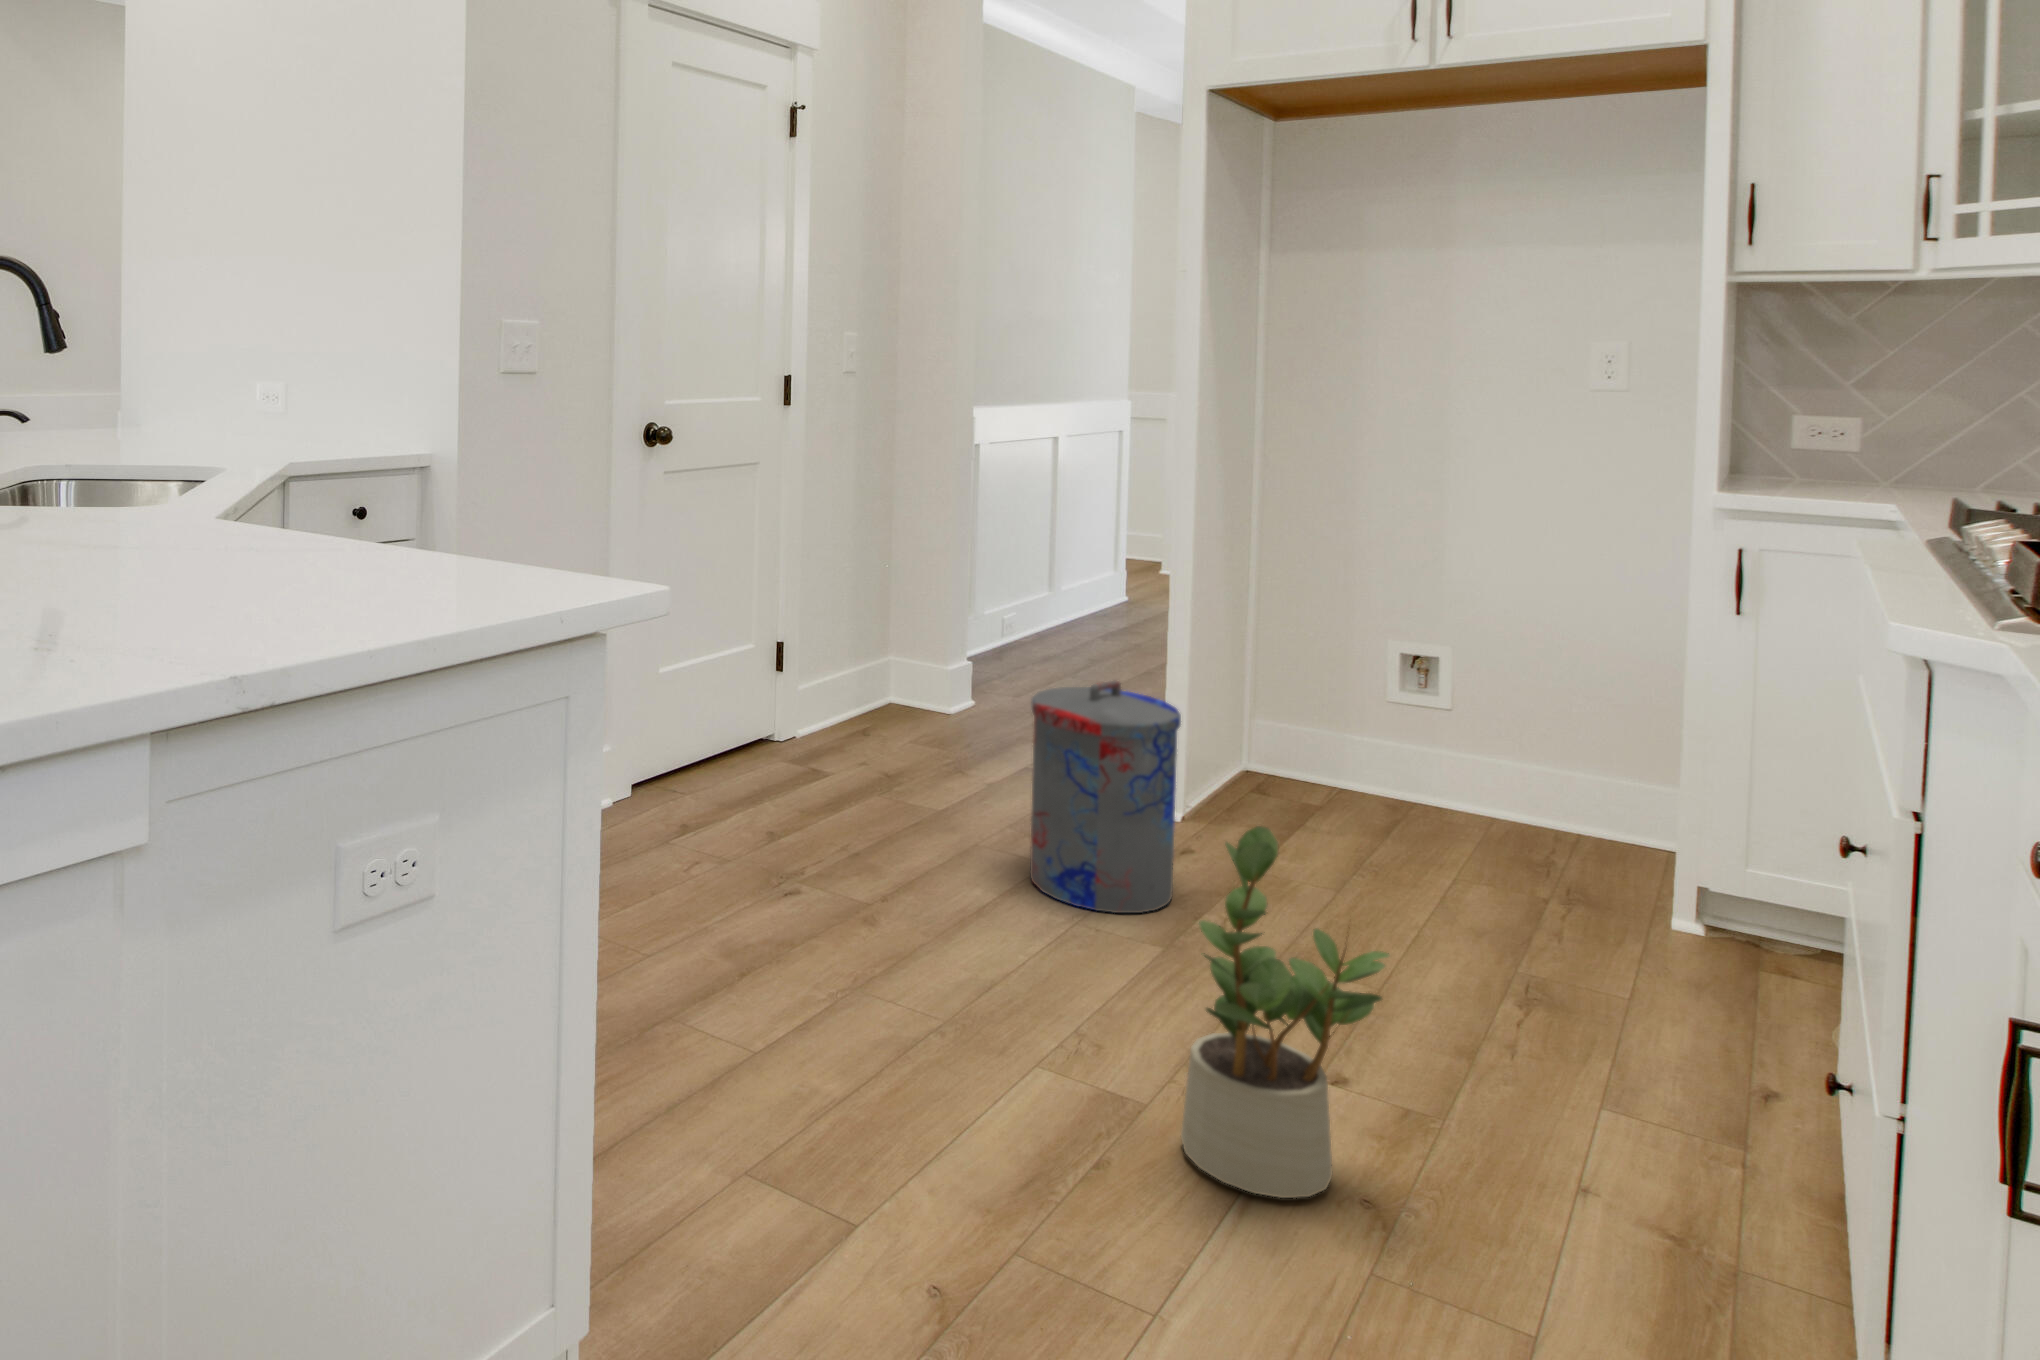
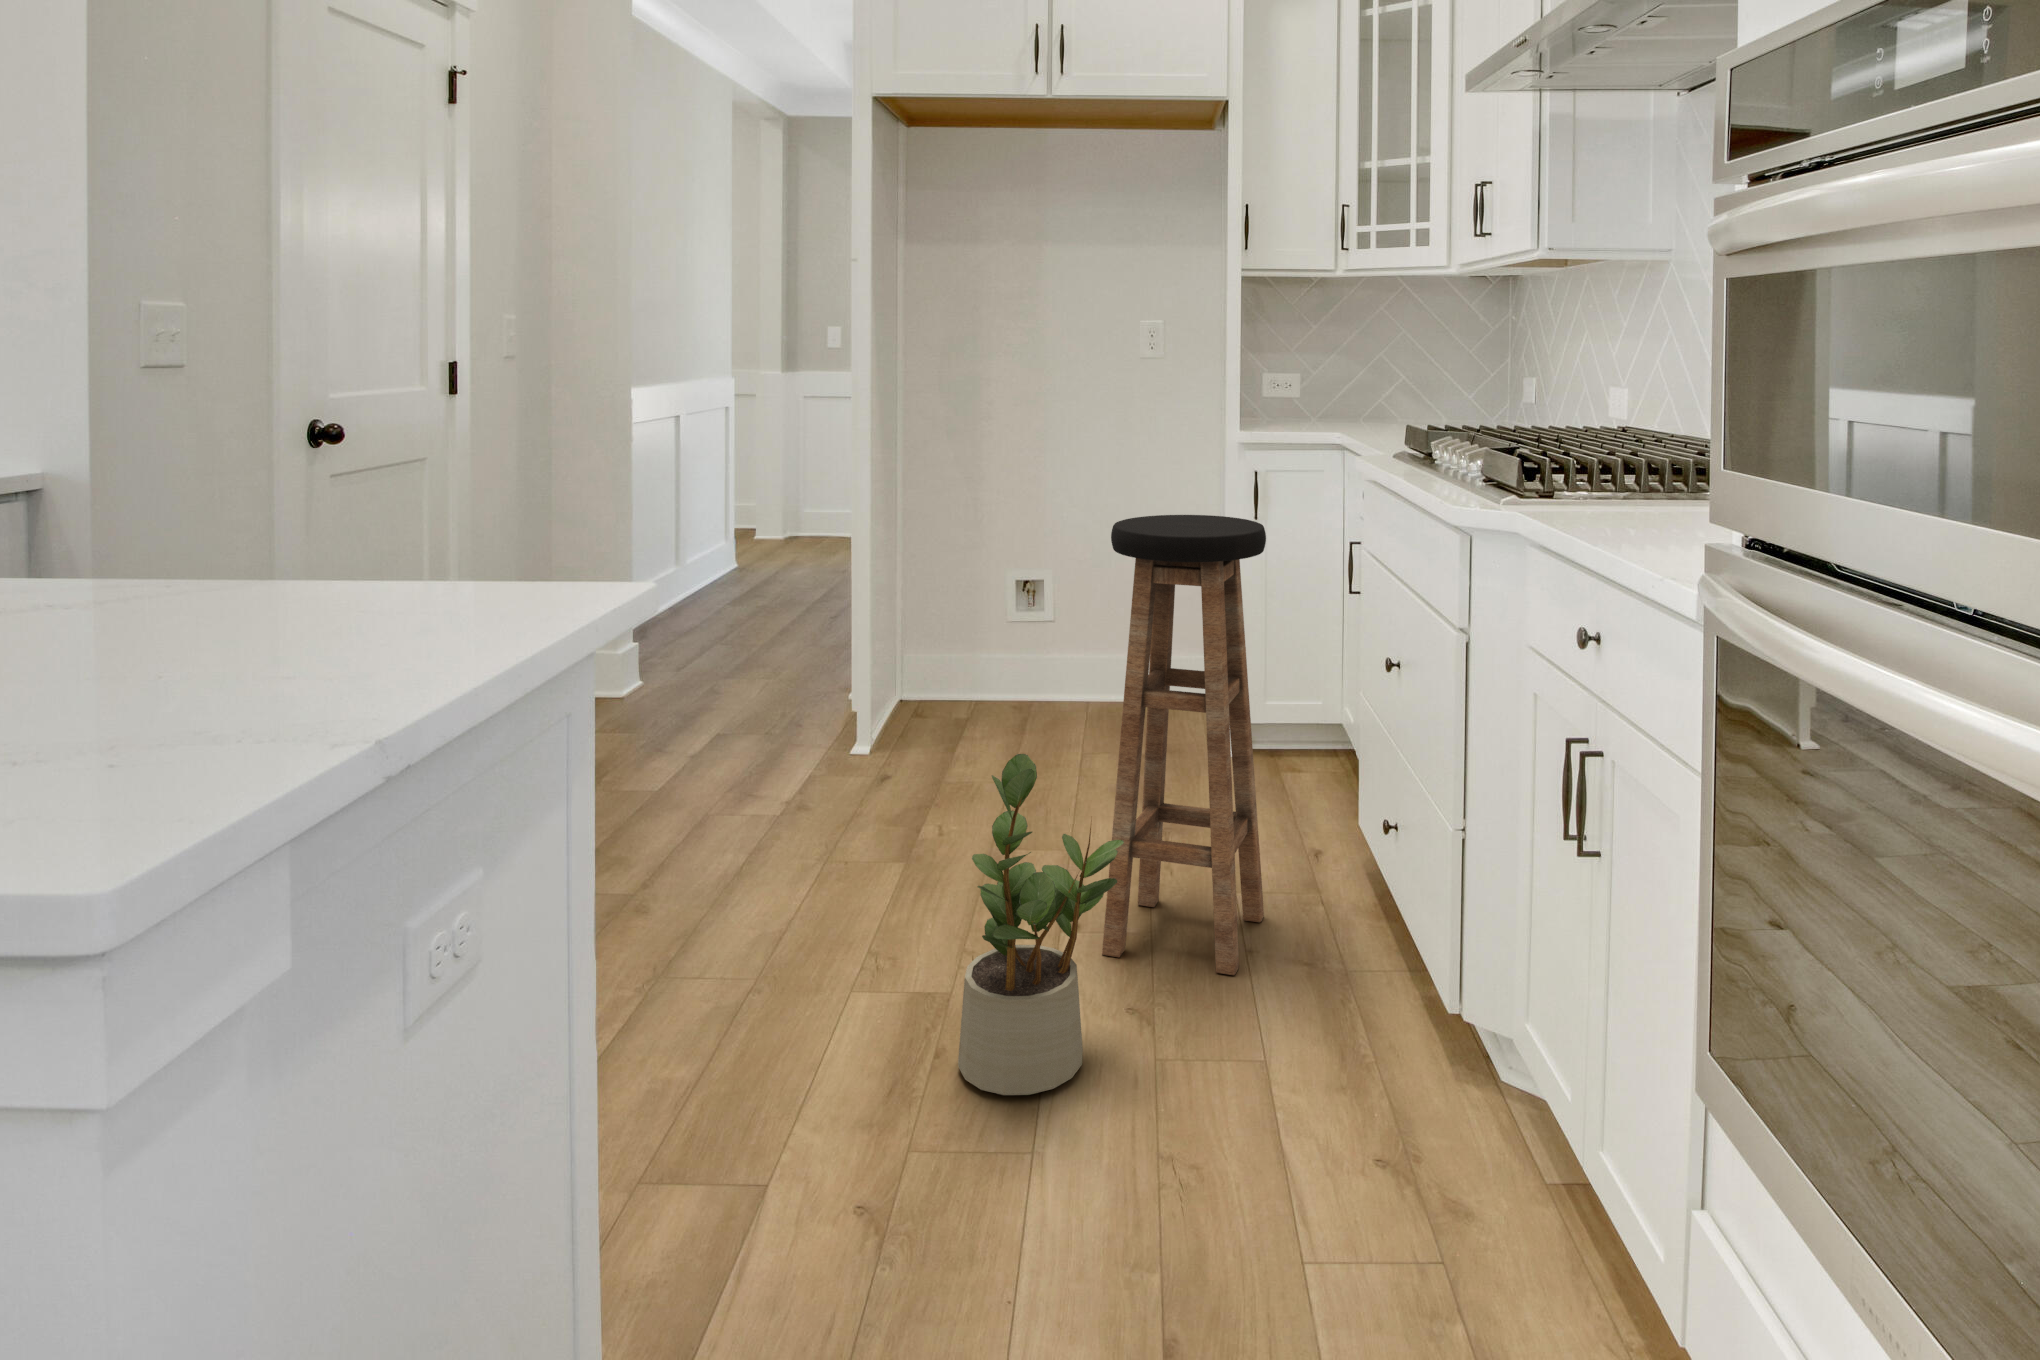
bar stool: none [1399,589,1663,1176] -> present [1102,515,1266,975]
trash can: present [1030,681,1181,913] -> none [750,642,887,866]

